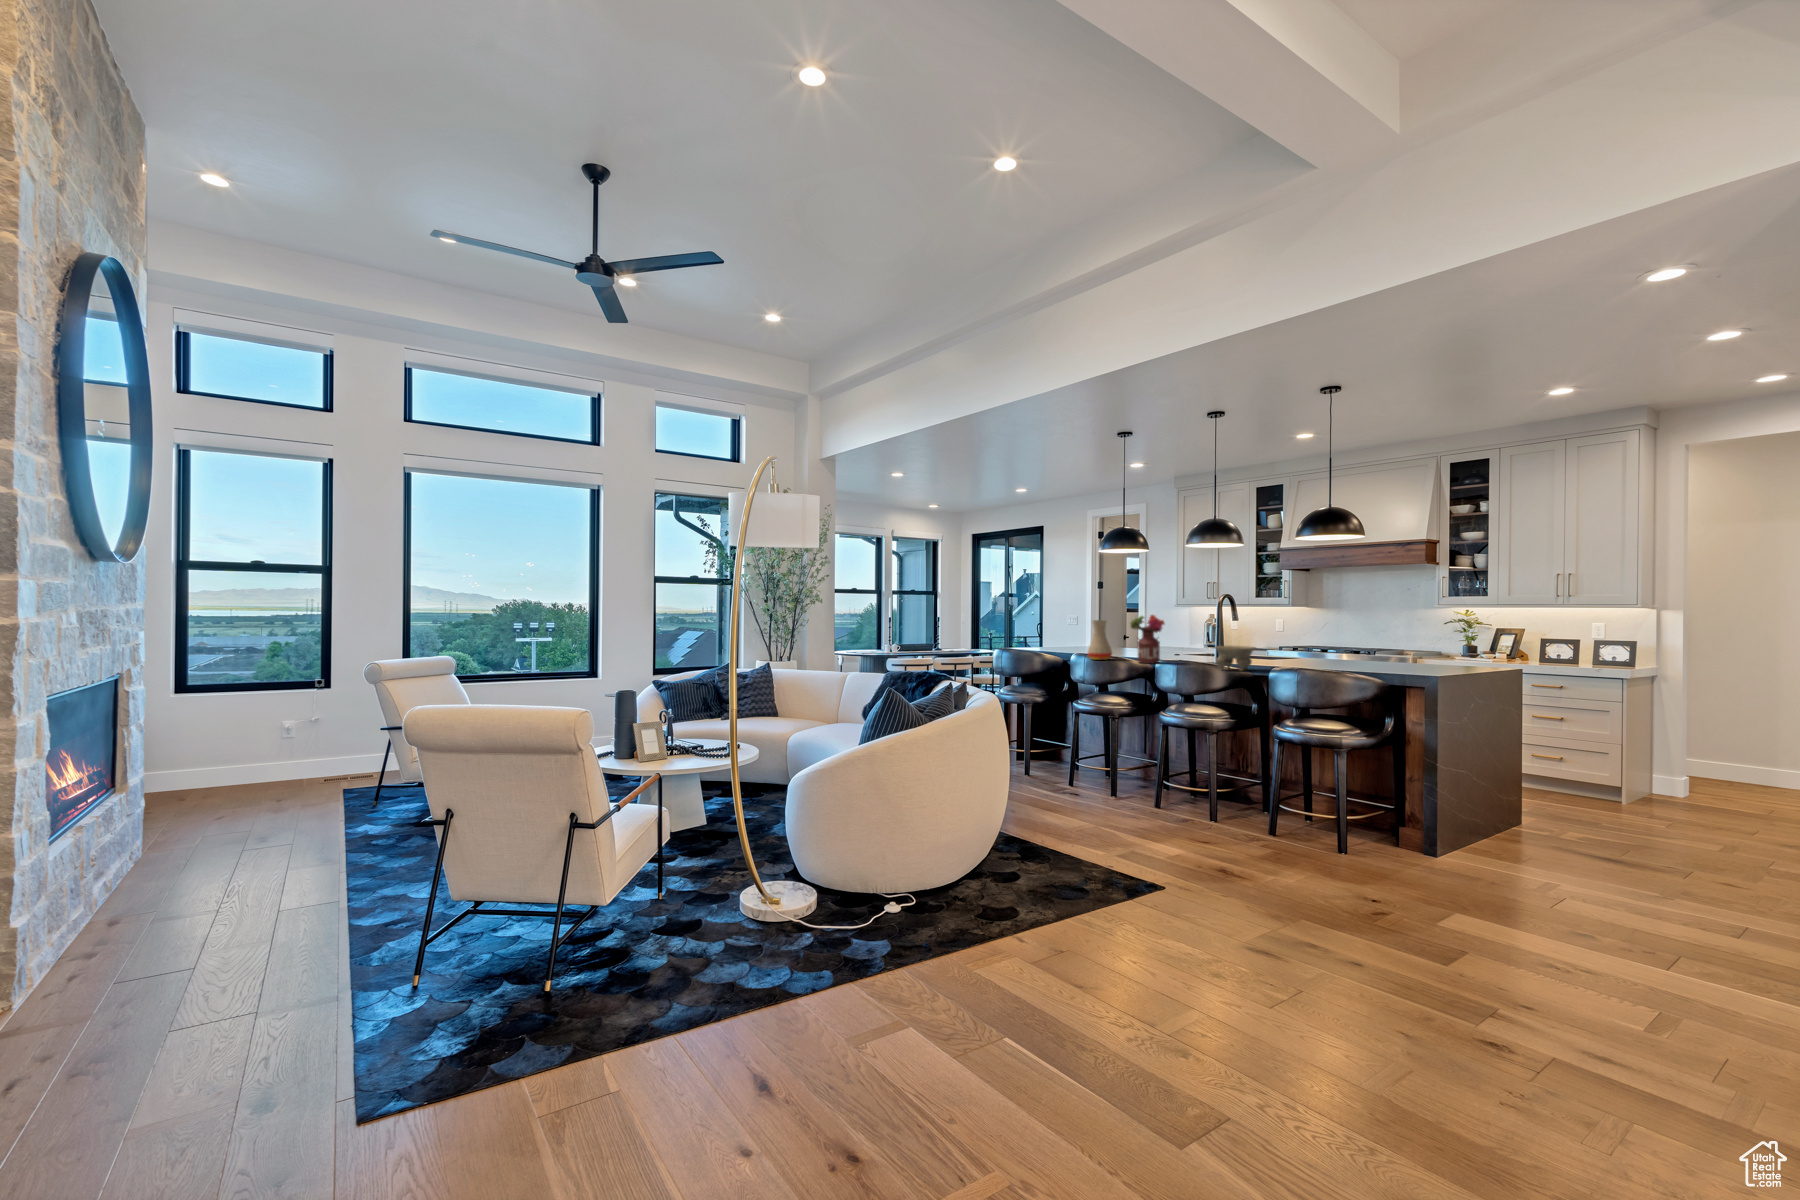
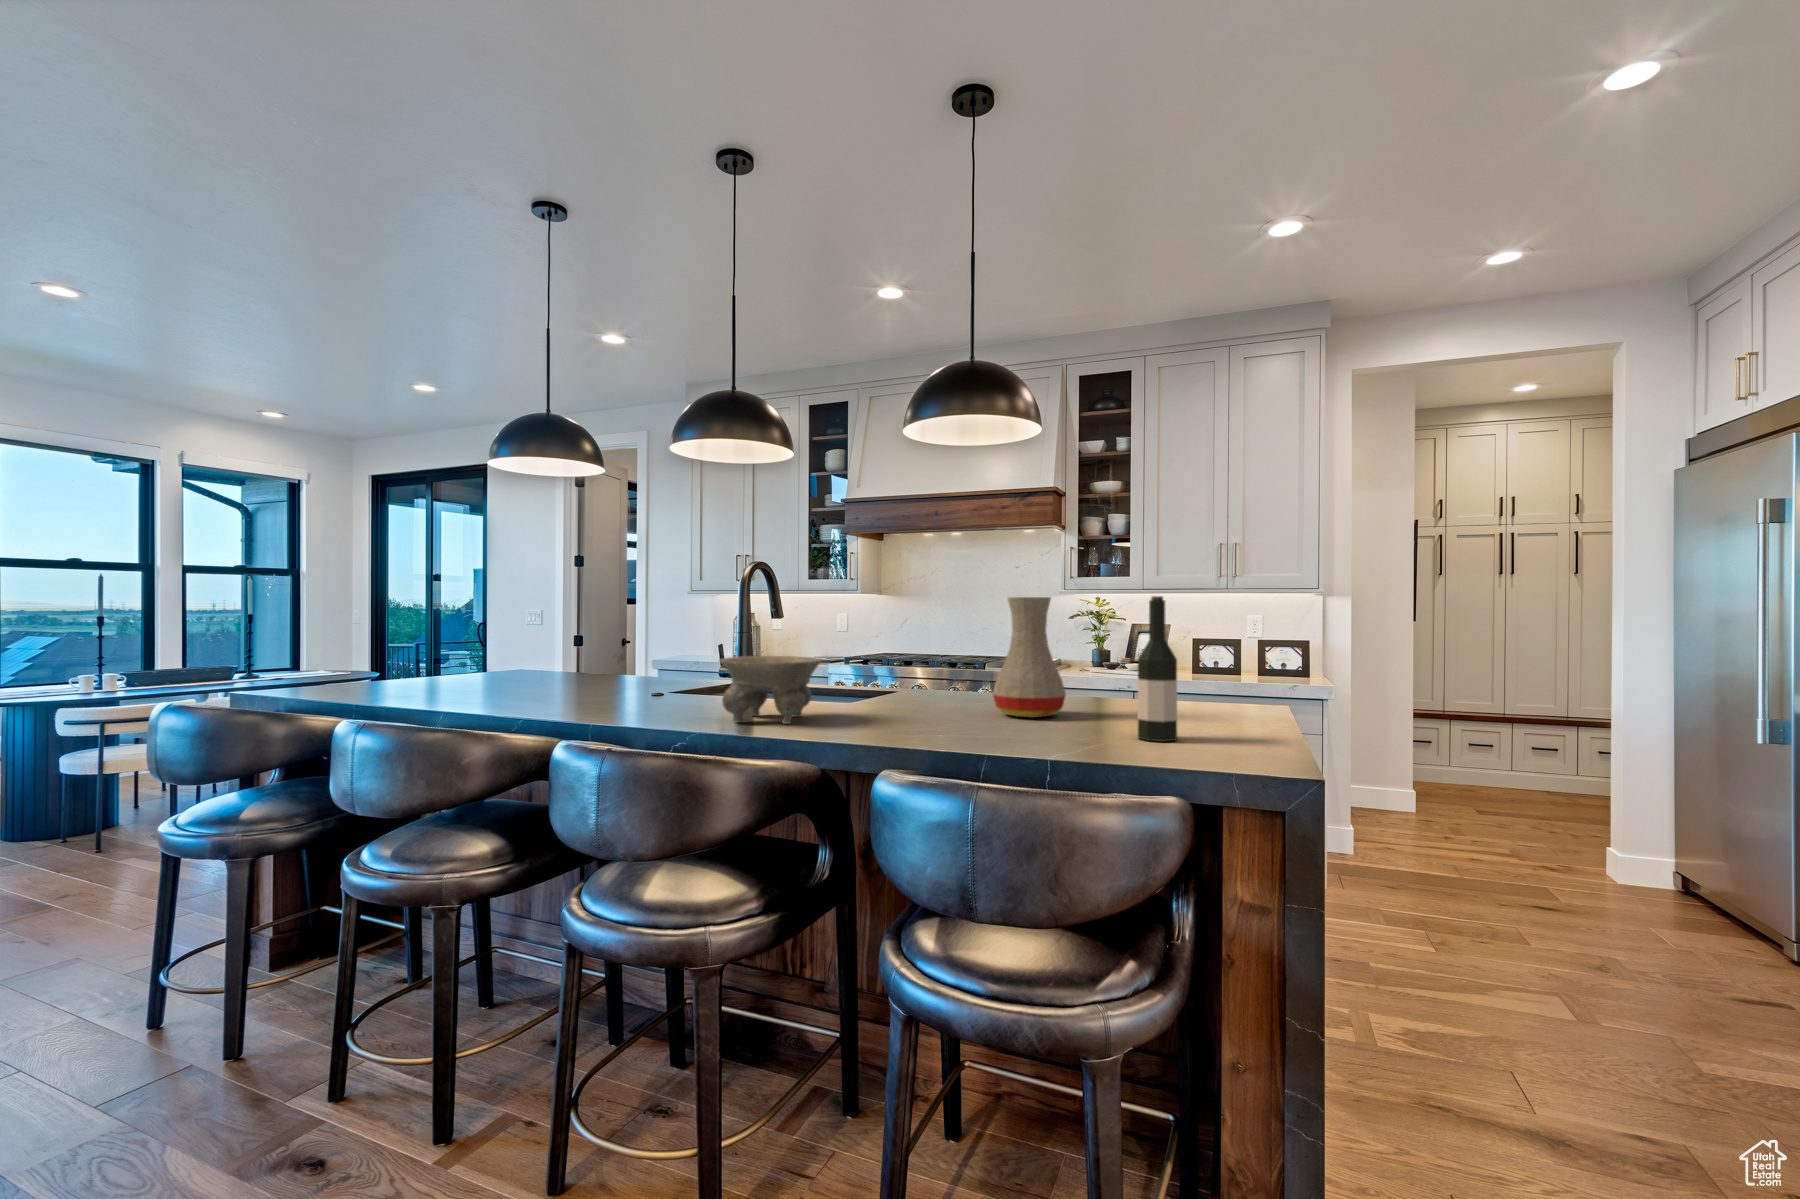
flower arrangement: present [1130,615,1164,663] -> none [520,581,615,704]
vase: present [1088,620,1112,660] -> present [993,597,1066,718]
wine bottle: none [1383,626,1400,680] -> present [1138,596,1177,742]

